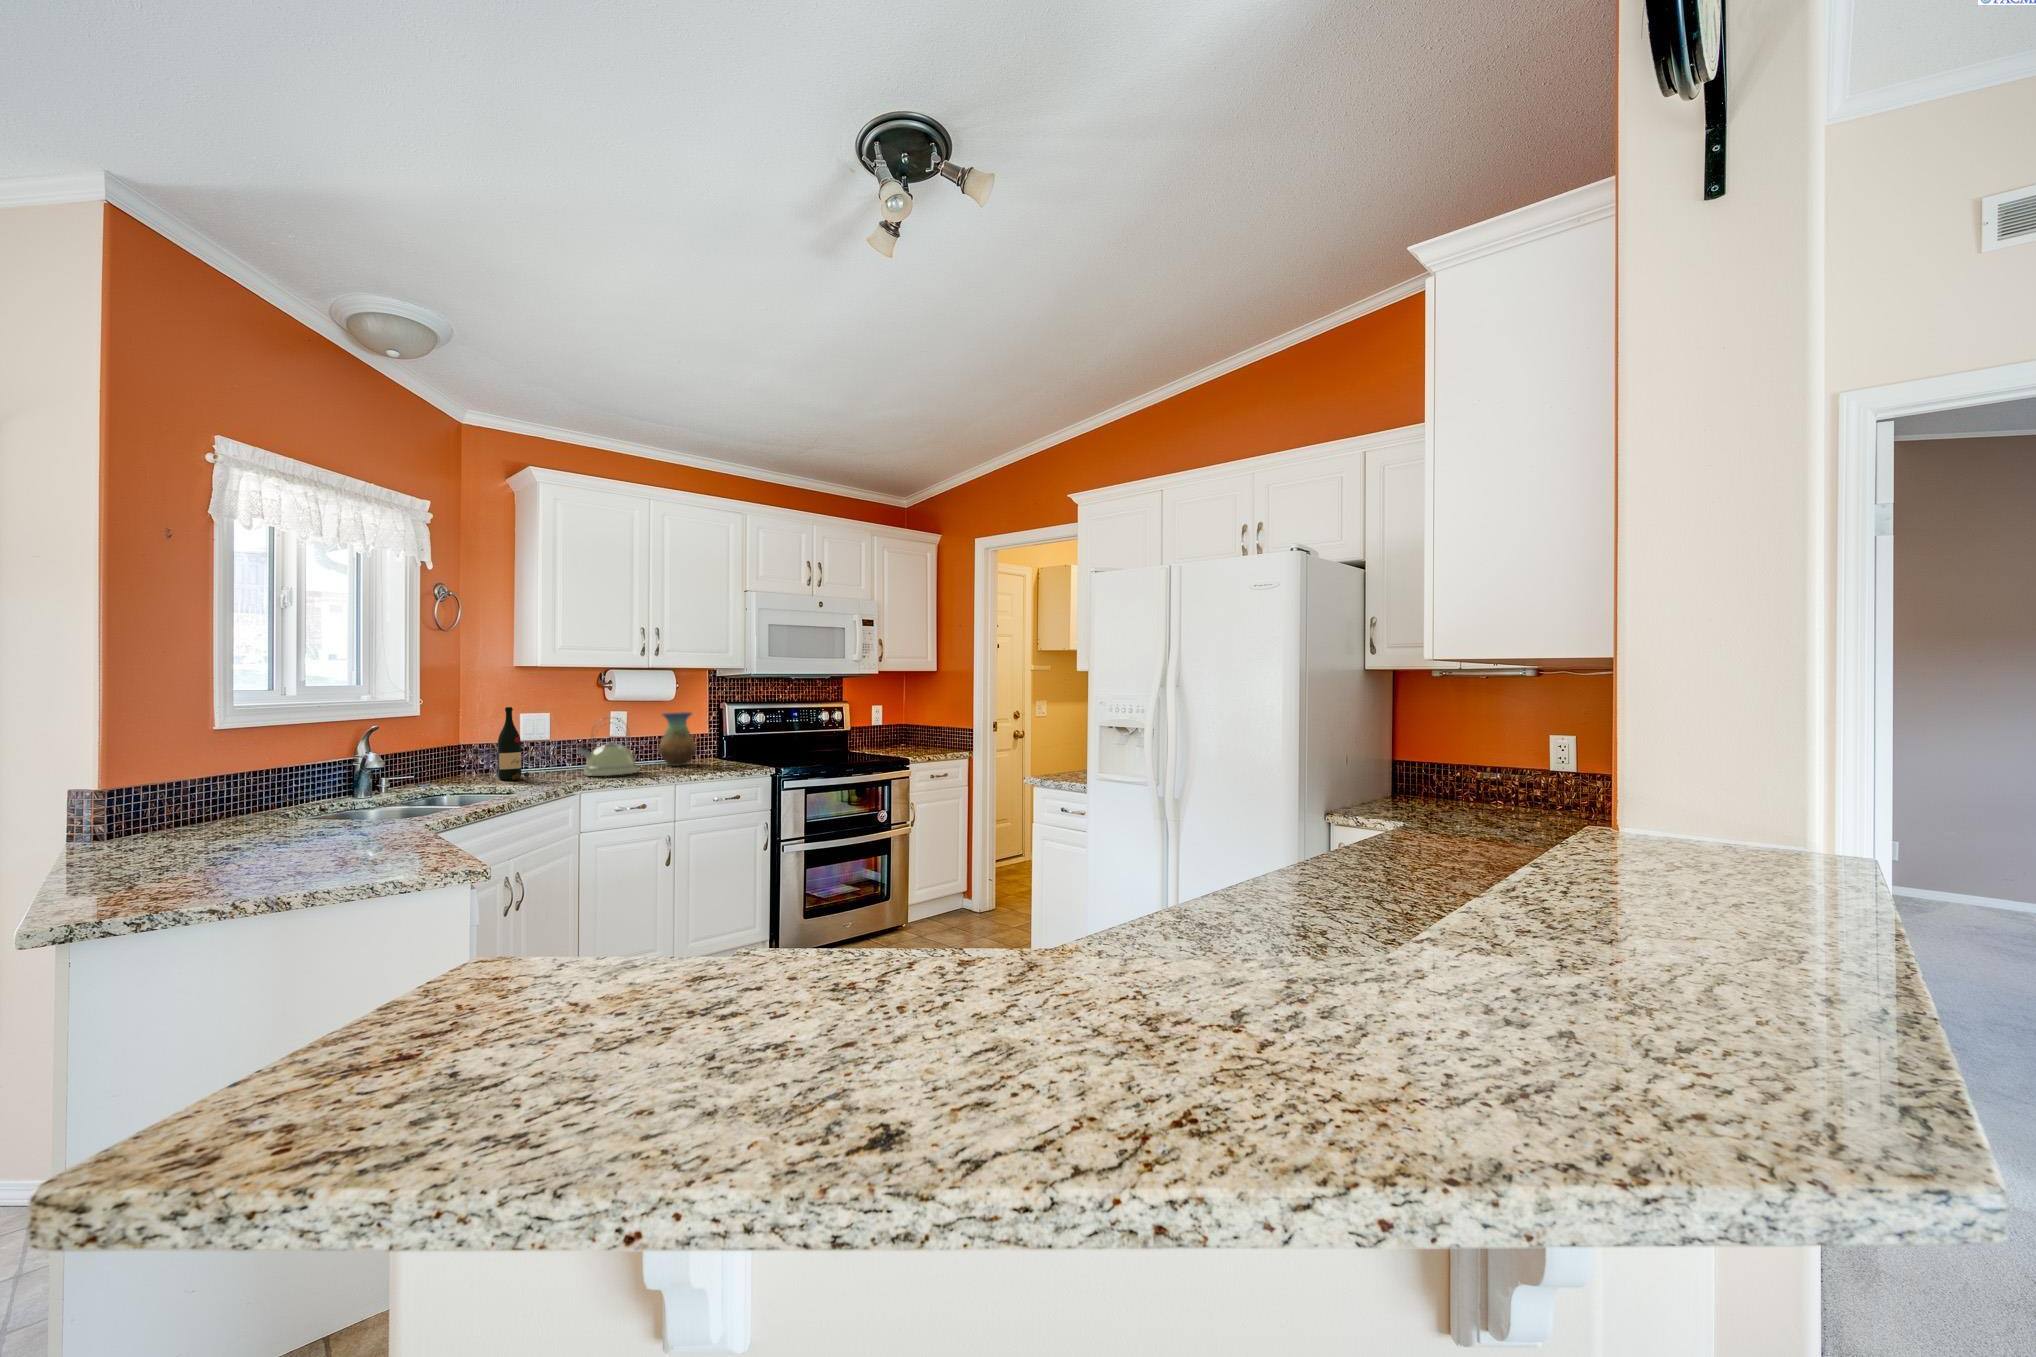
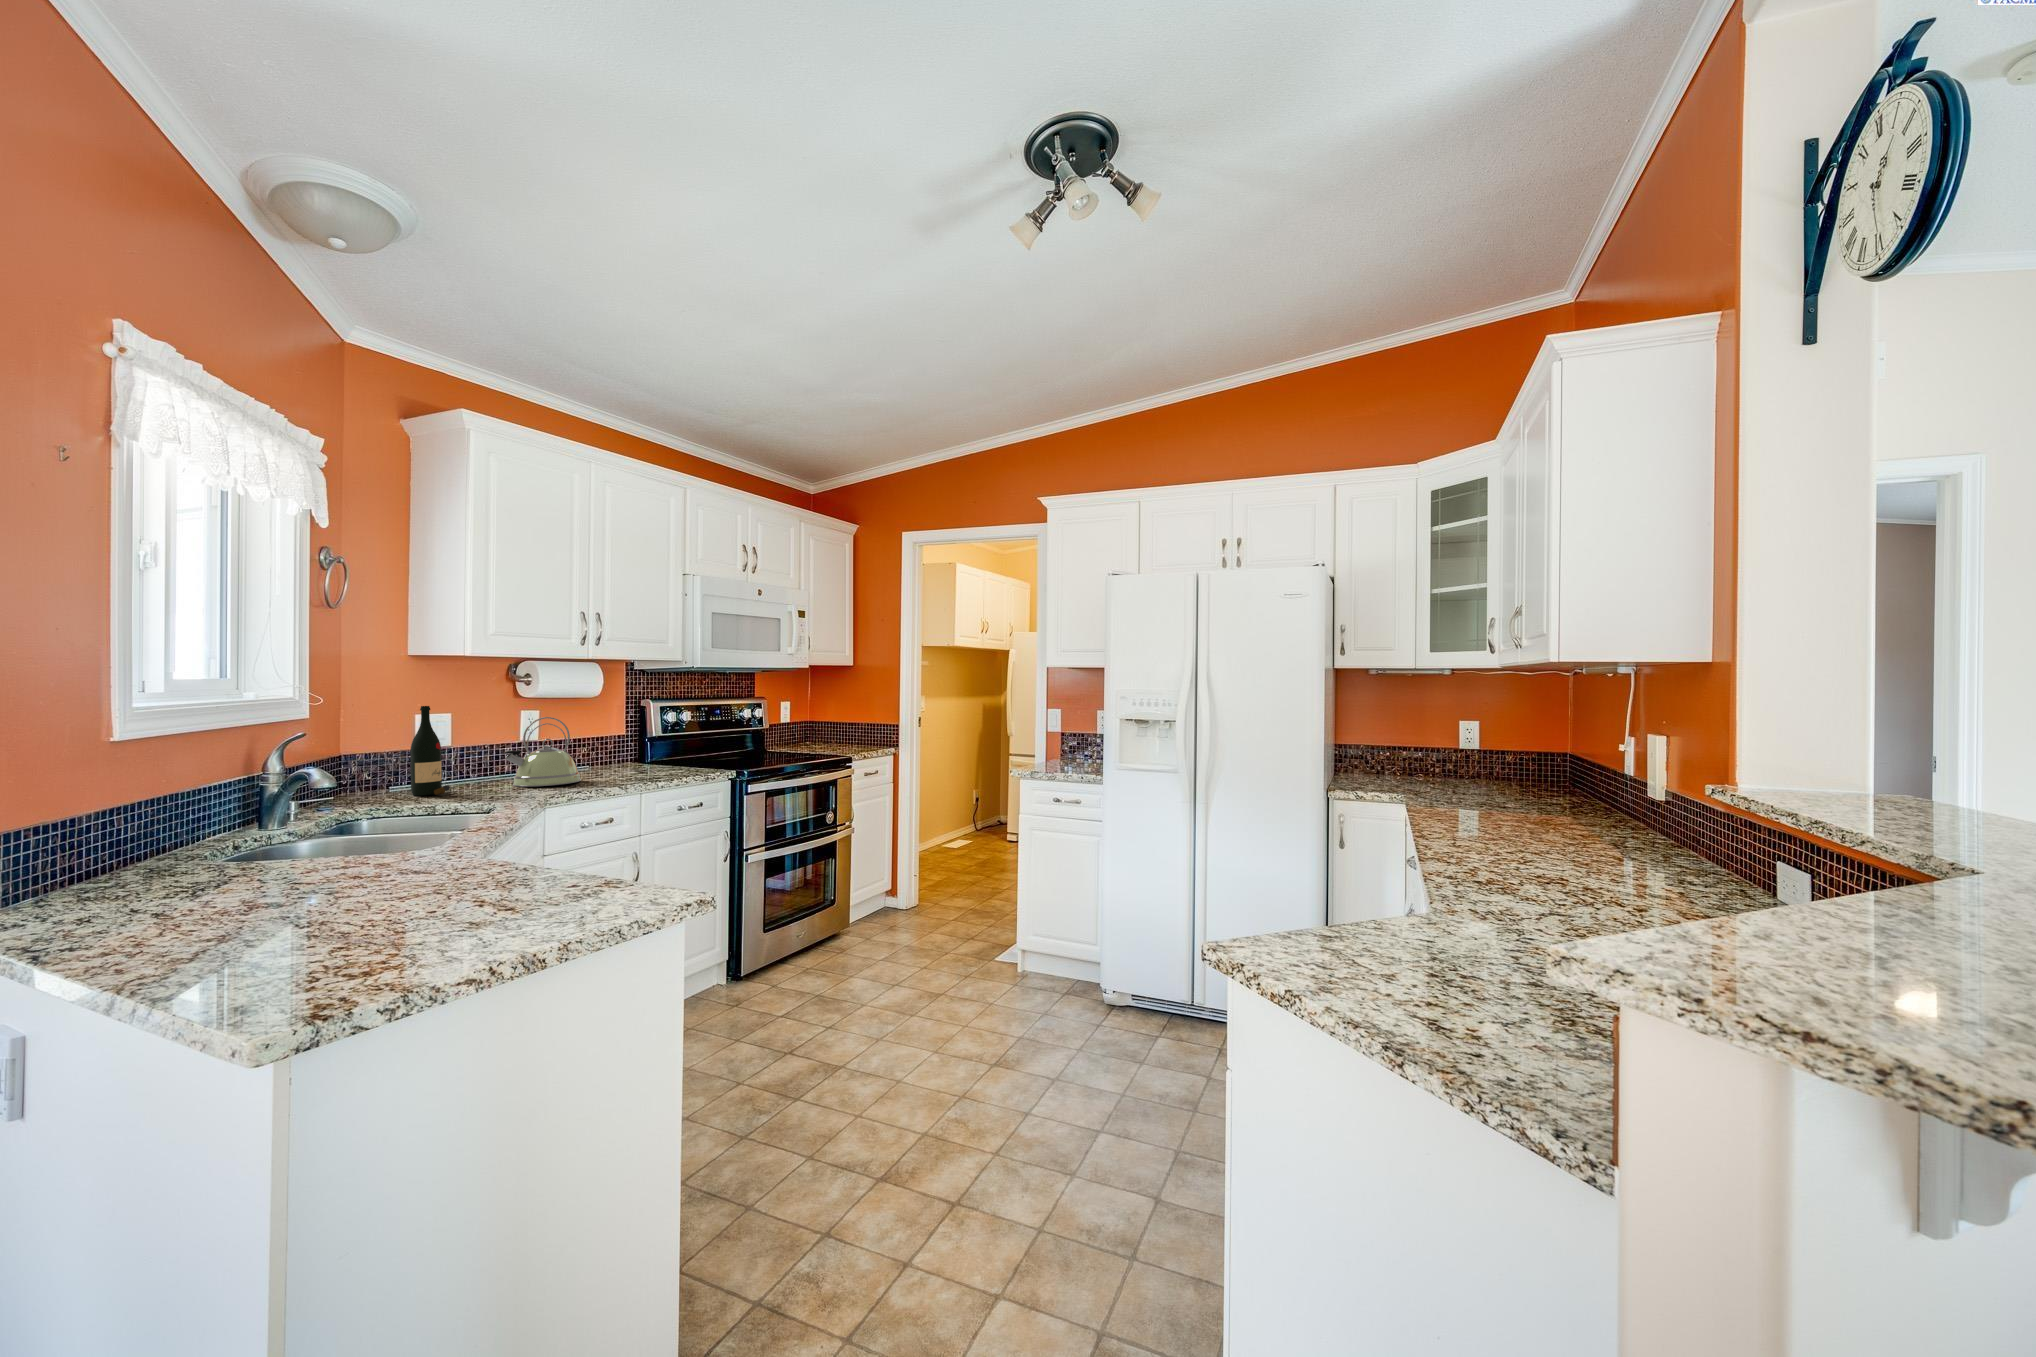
vase: present [659,712,696,766] -> none [586,711,631,772]

